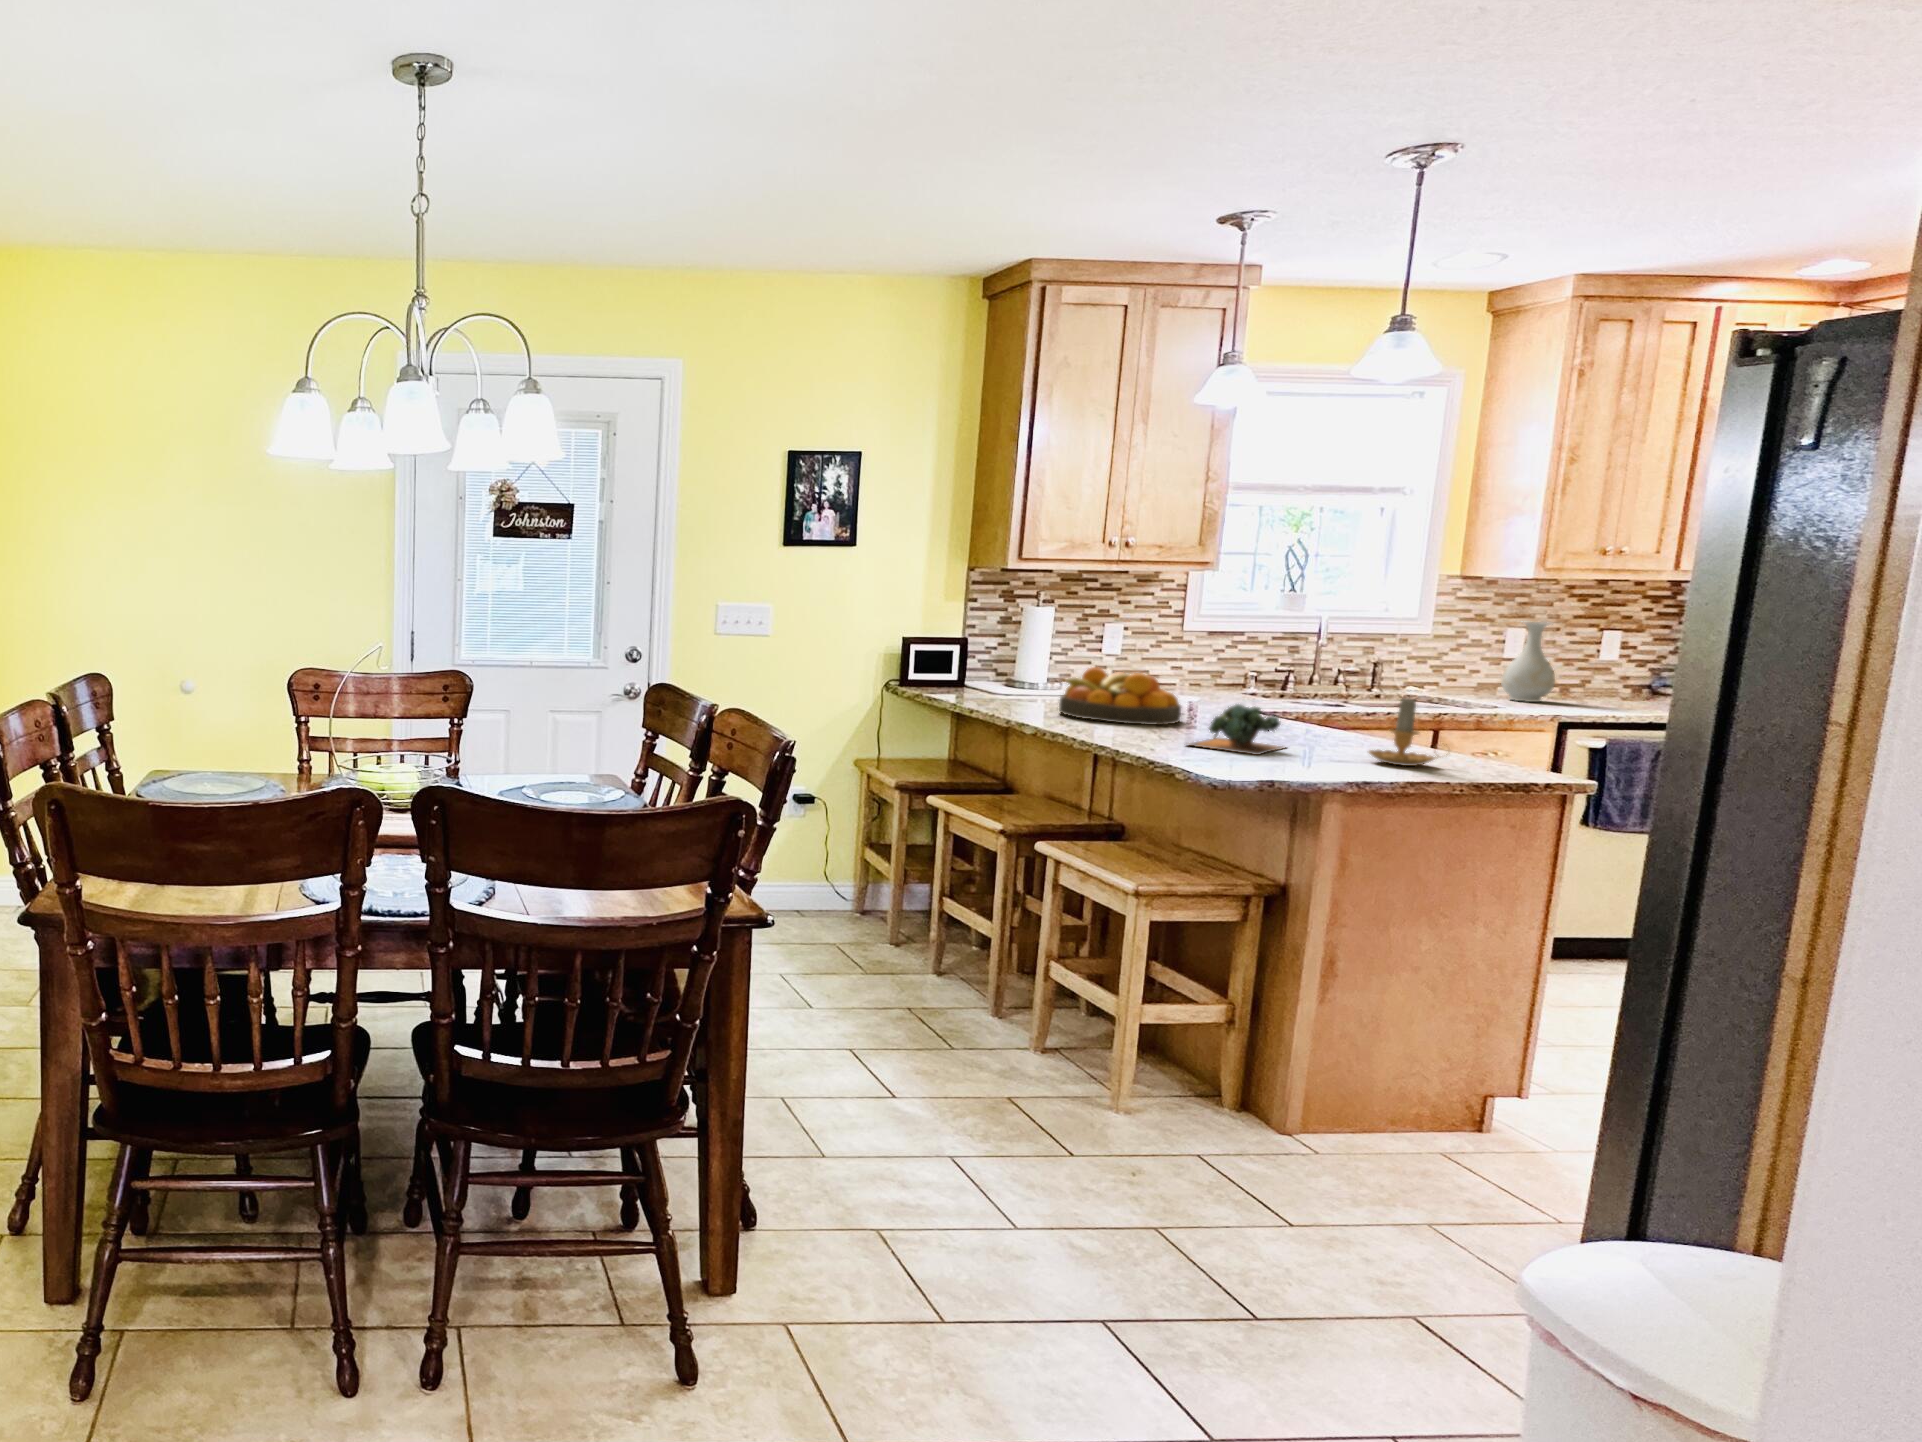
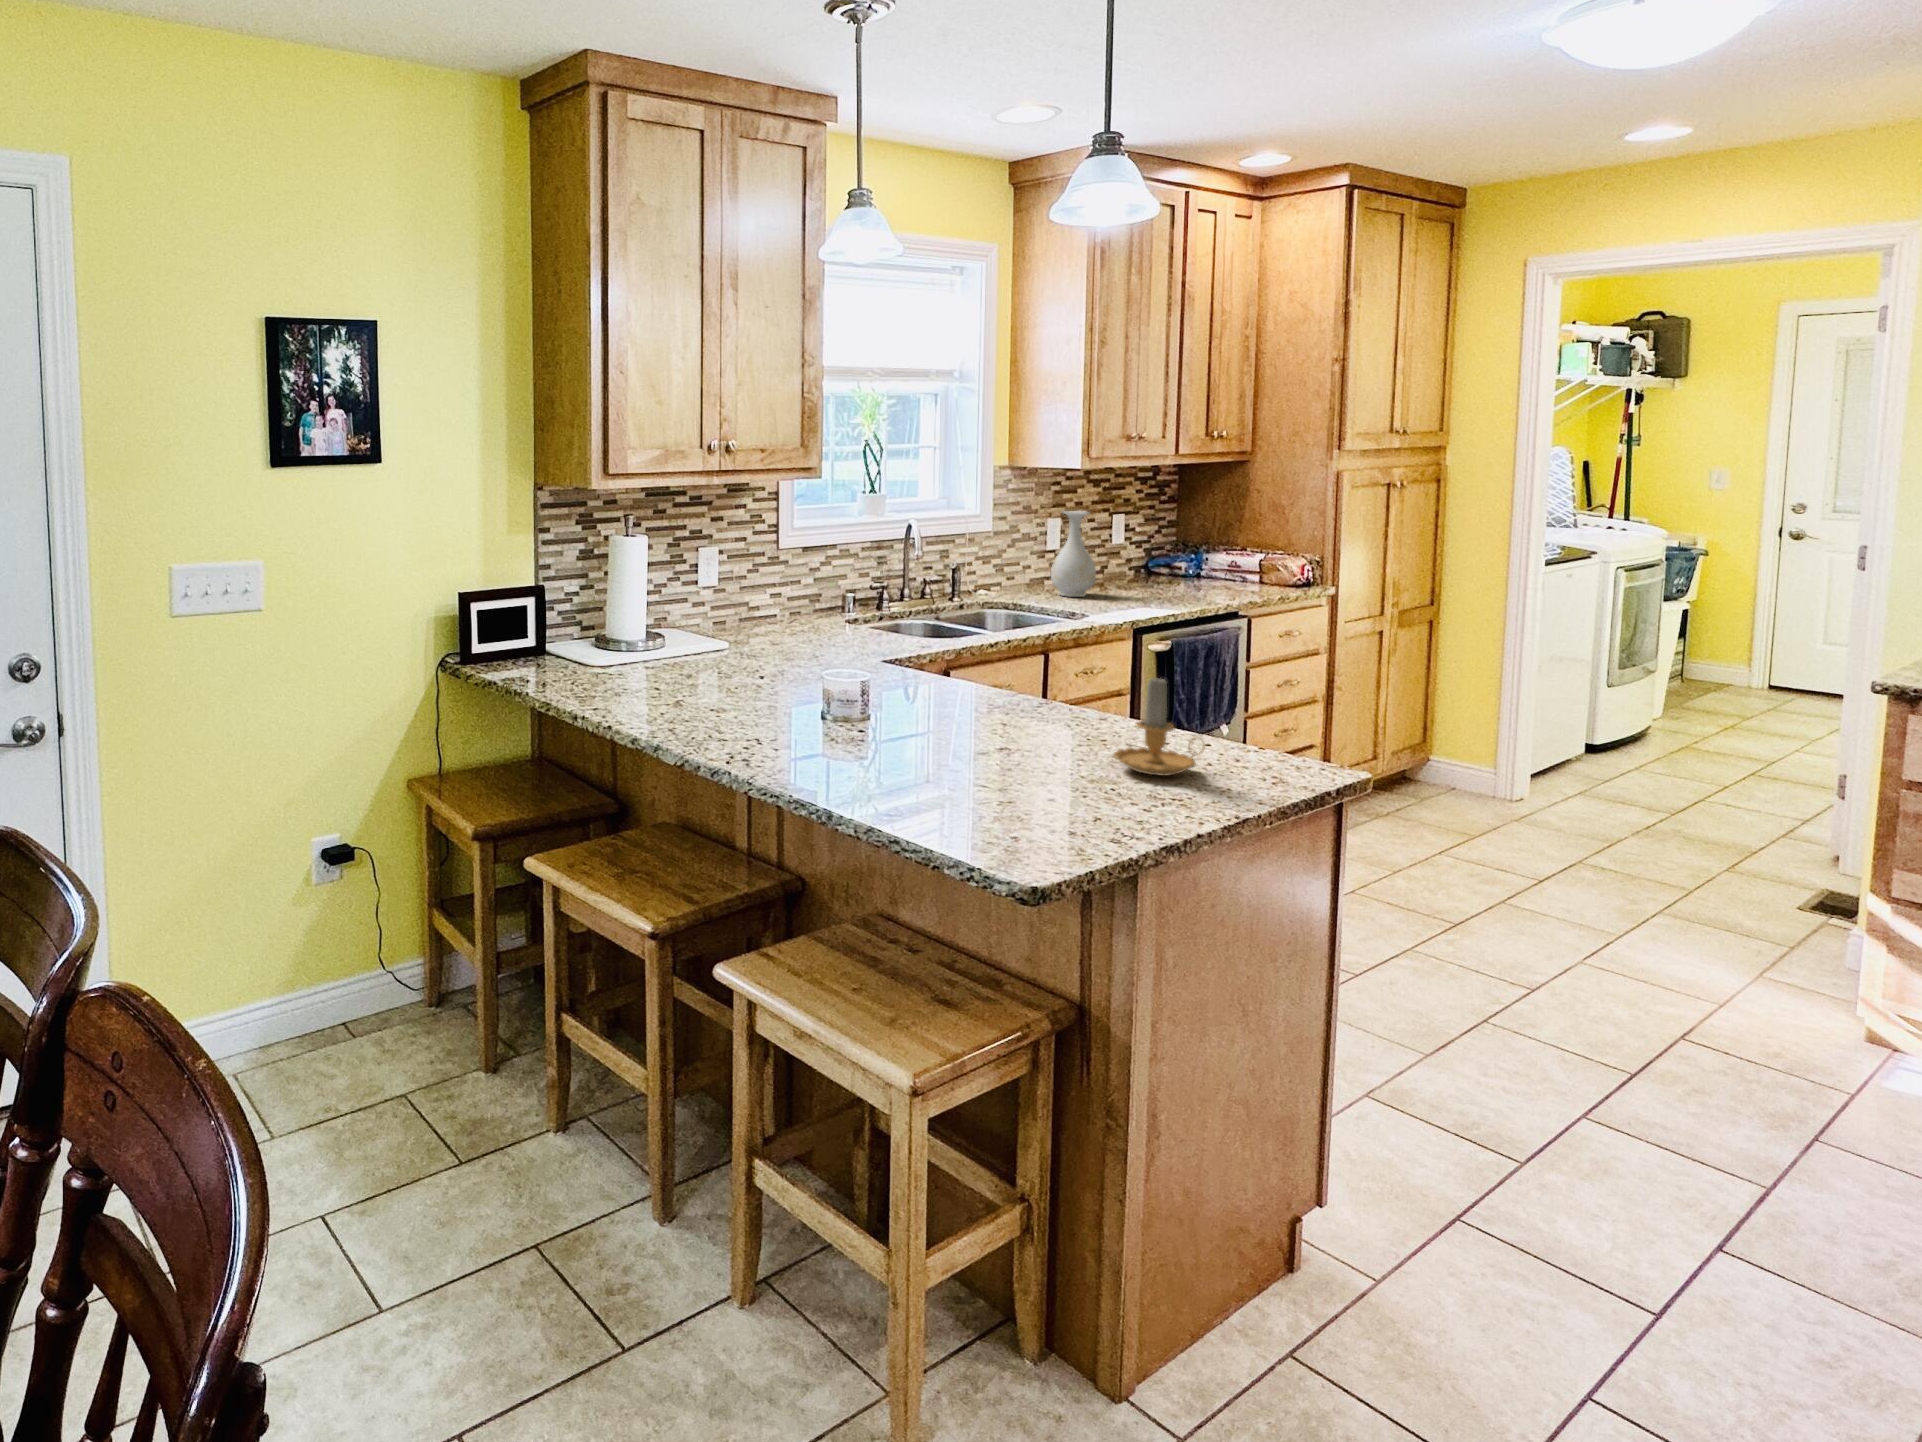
fruit bowl: present [1059,667,1181,725] -> none [683,630,834,716]
succulent plant: present [1189,704,1283,755] -> none [893,696,1003,781]

